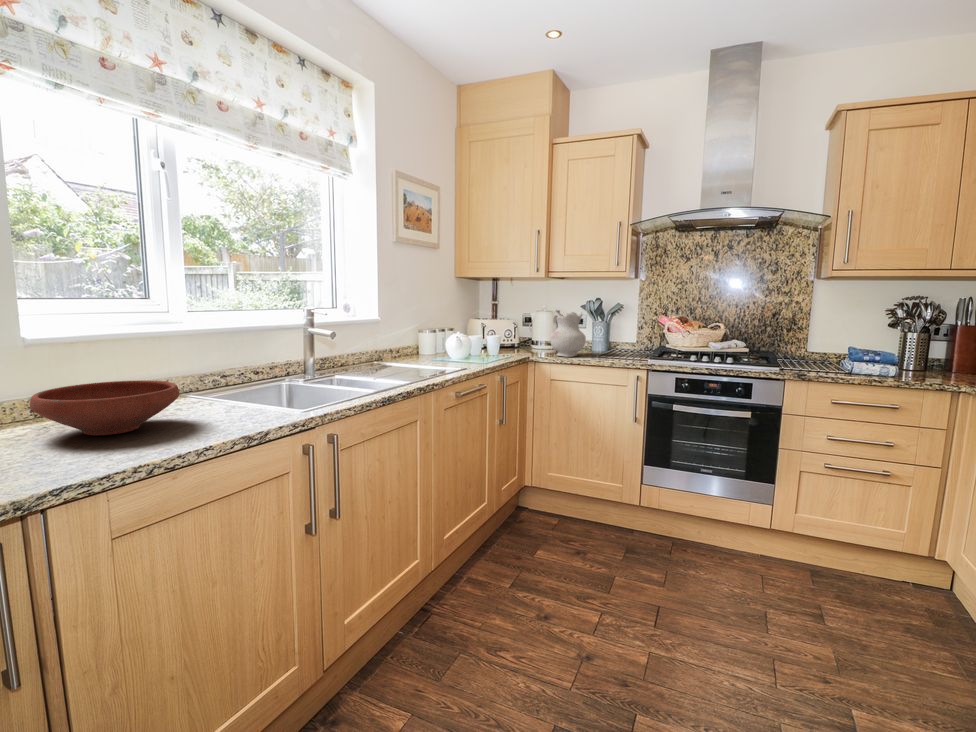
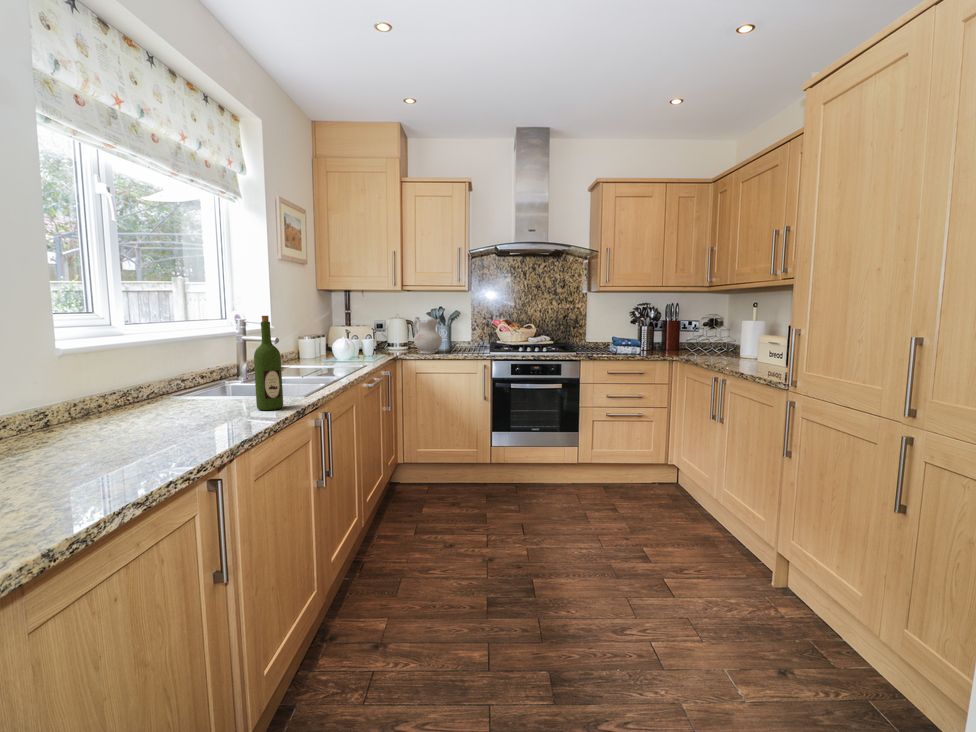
wine bottle: none [230,303,267,424] -> present [254,316,283,410]
bowl: present [30,380,179,436] -> none [102,382,220,427]

